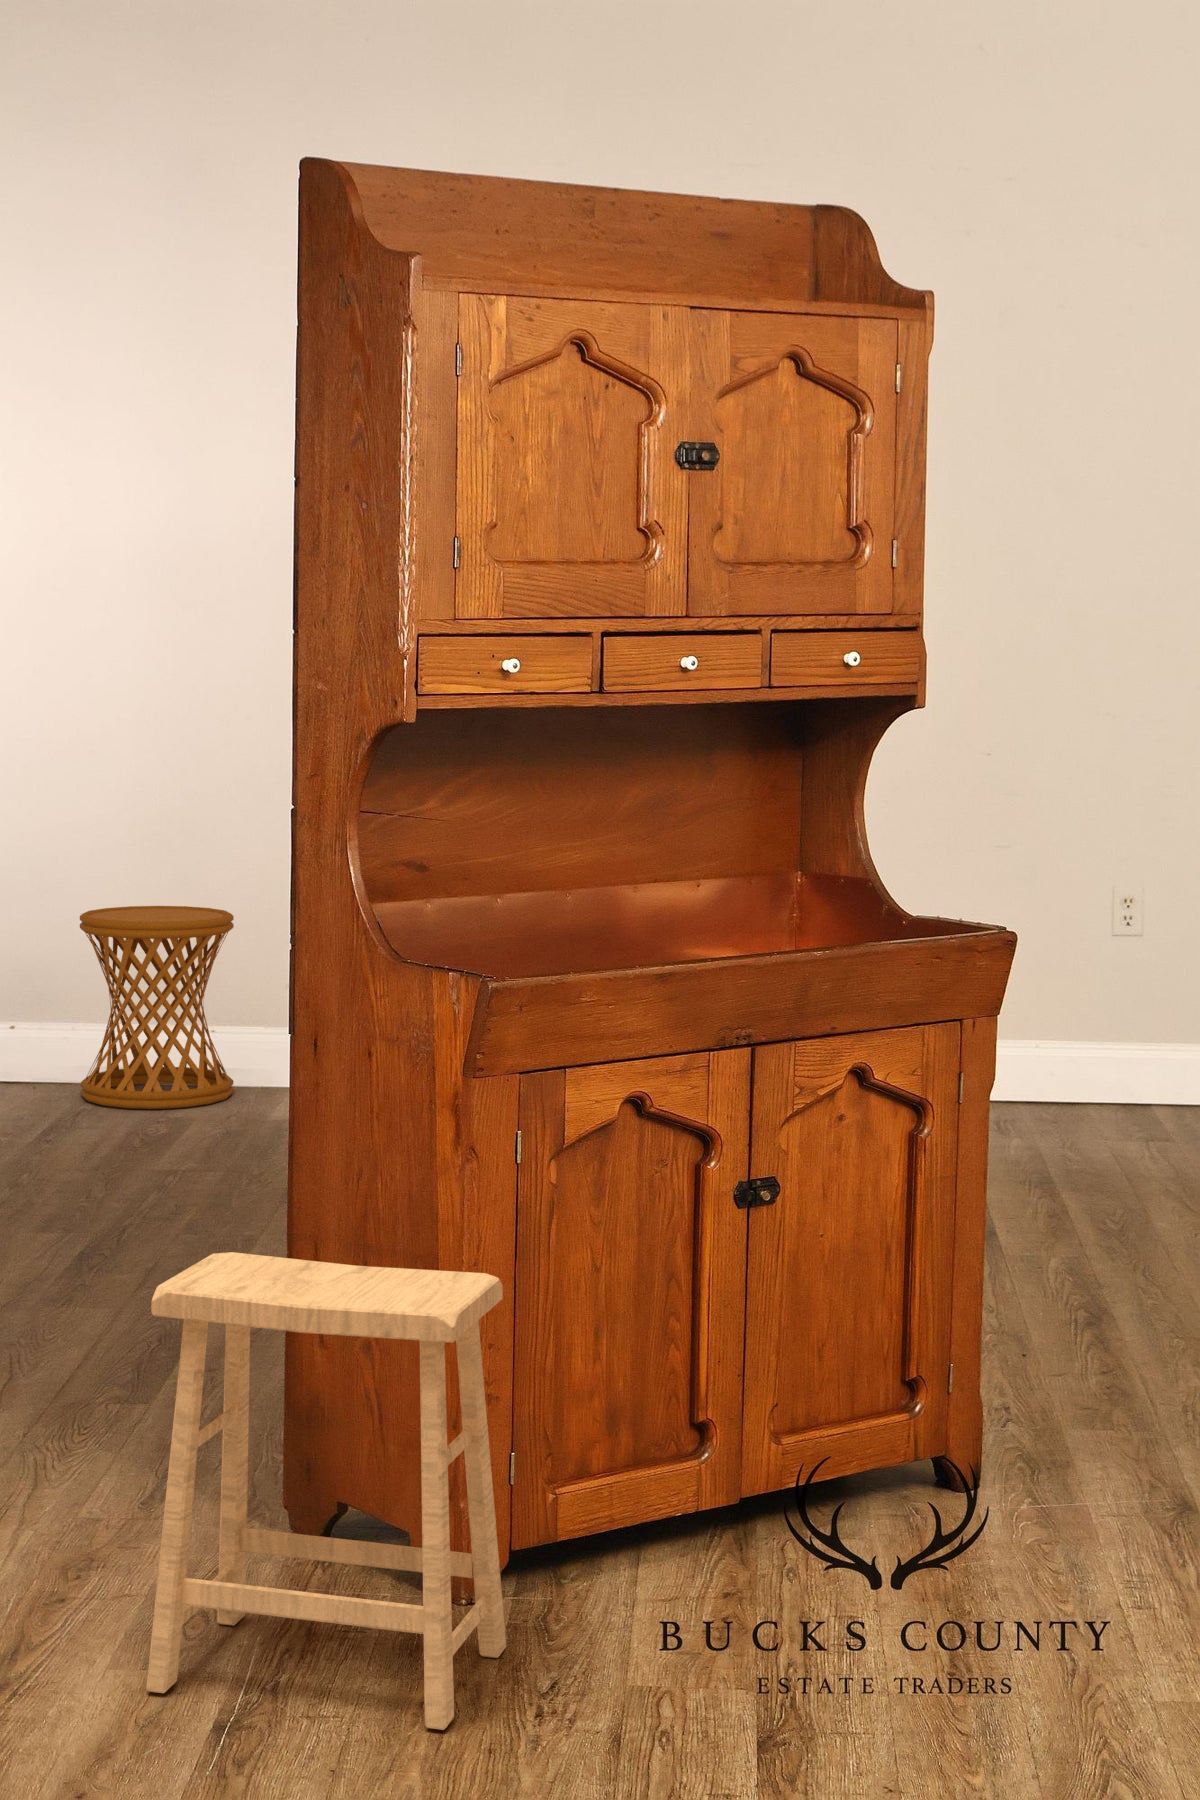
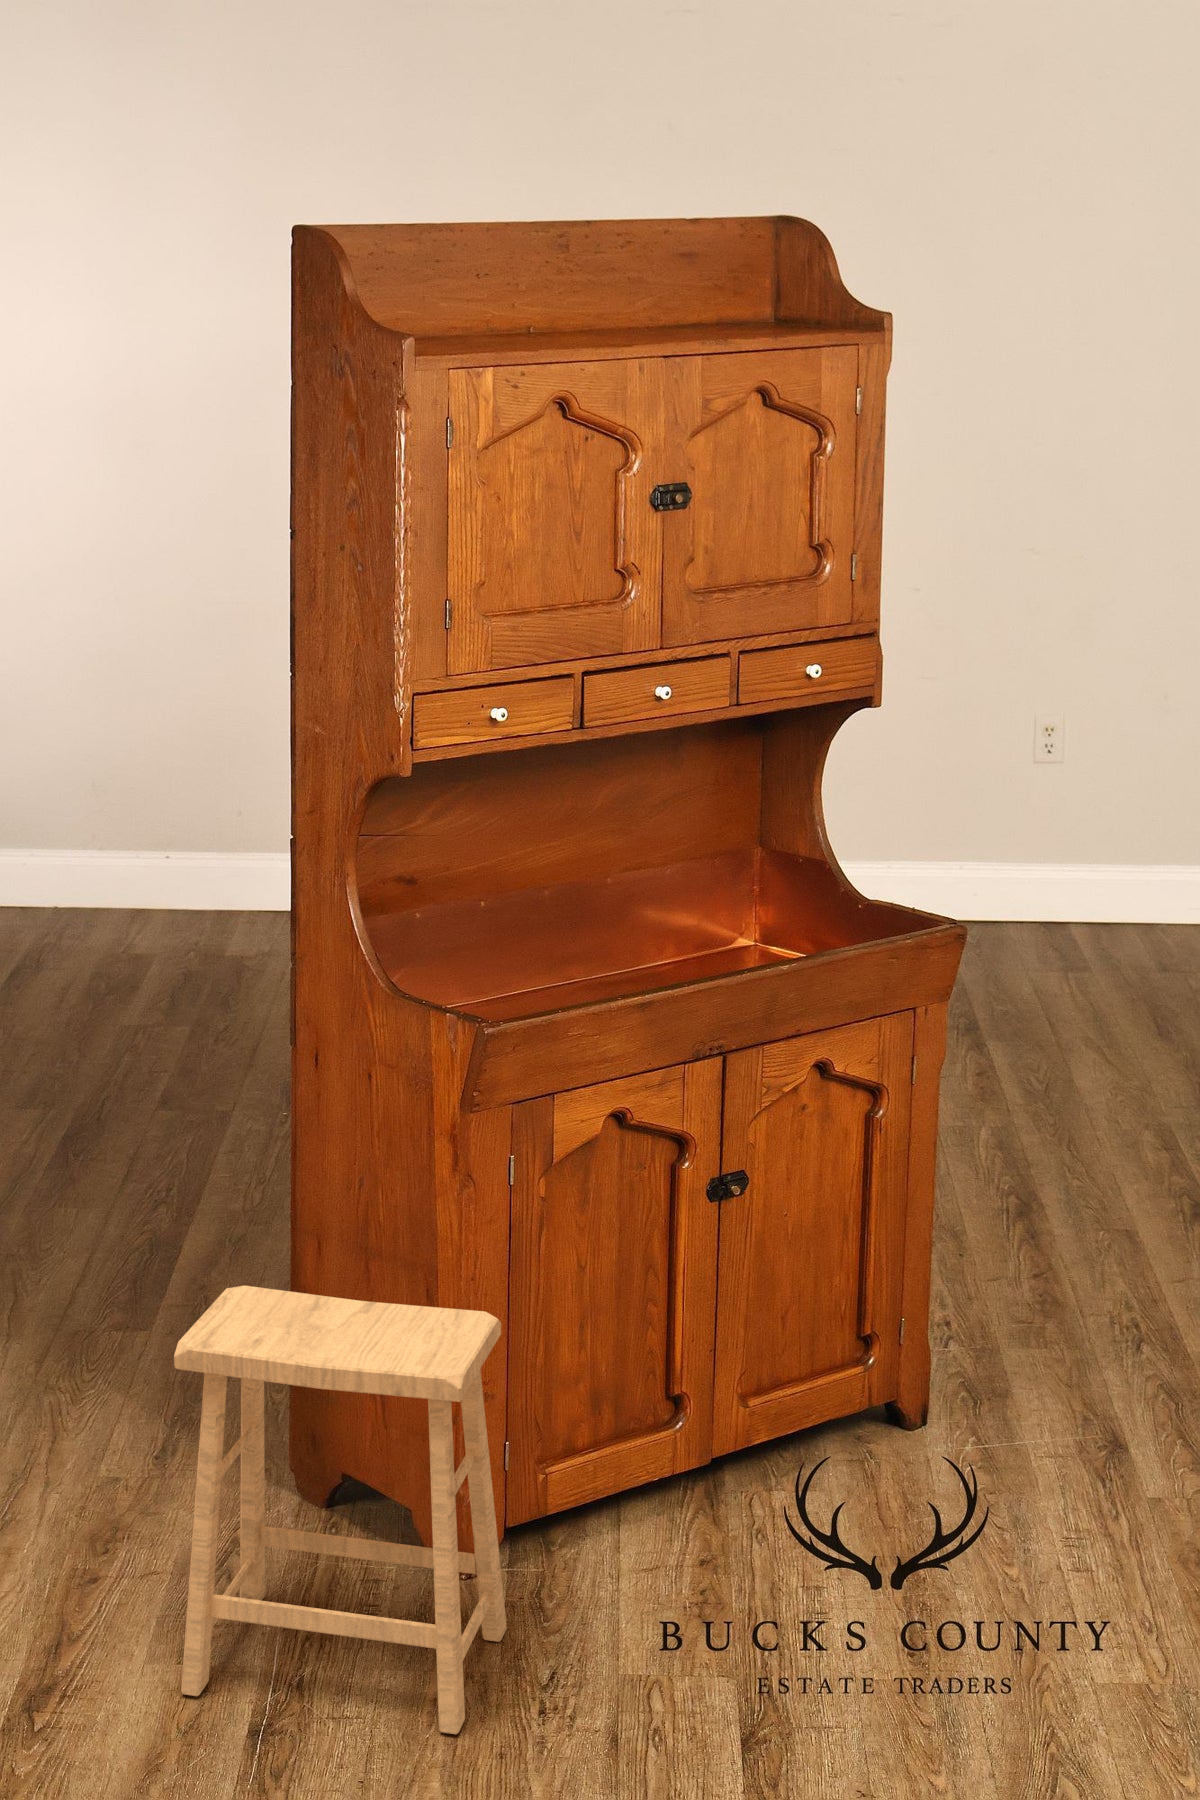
side table: present [80,906,234,1109] -> none [55,745,206,944]

